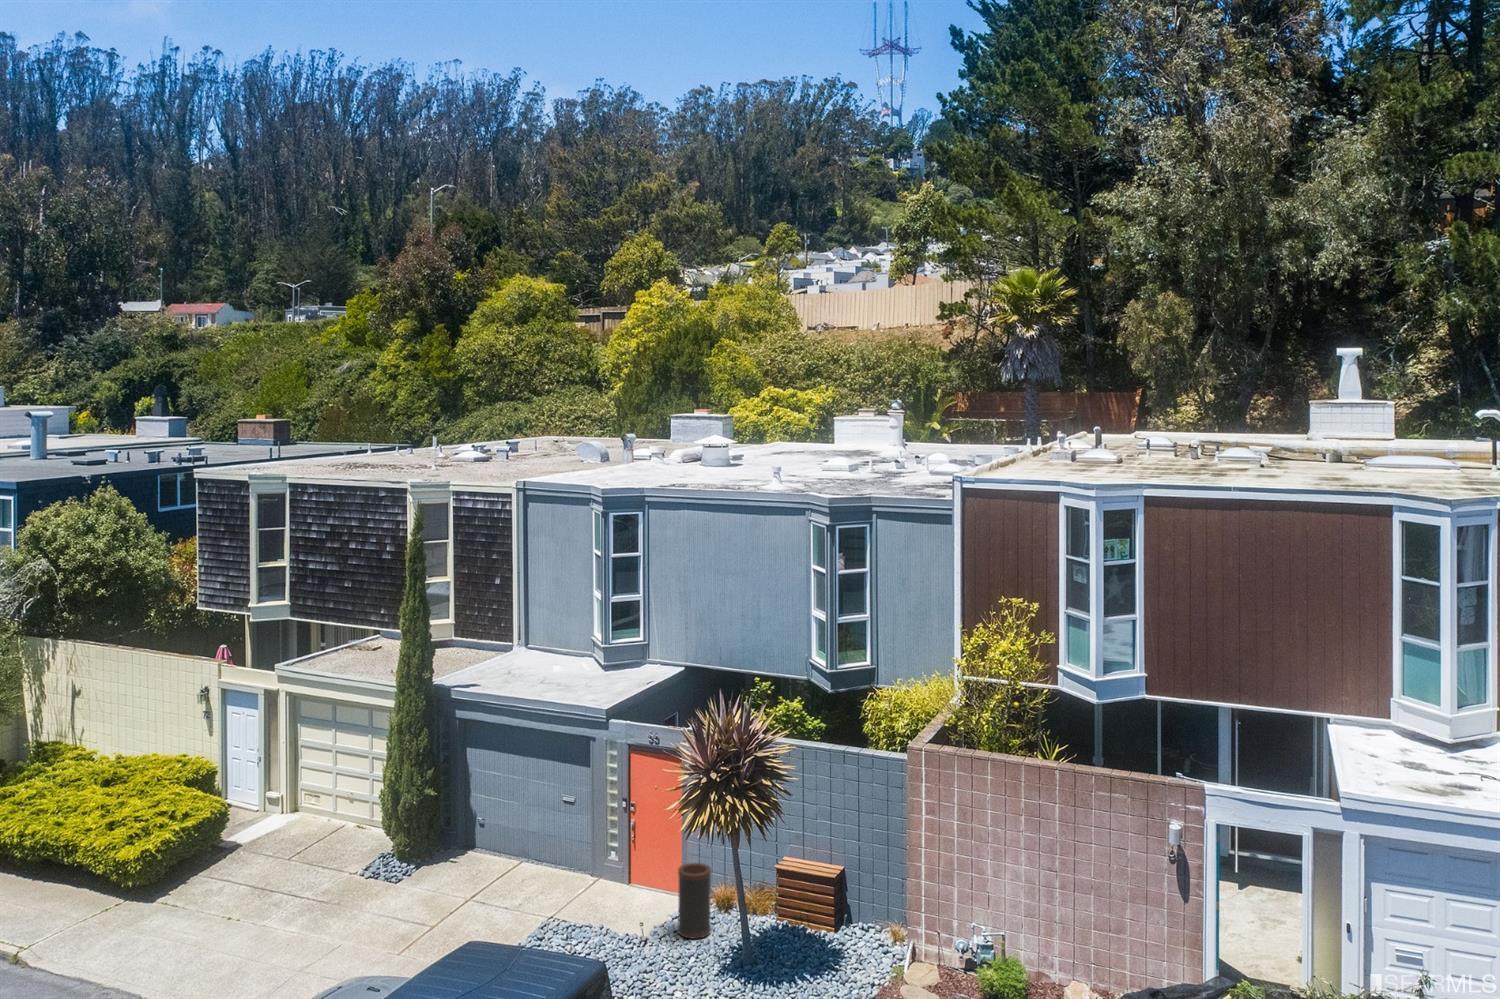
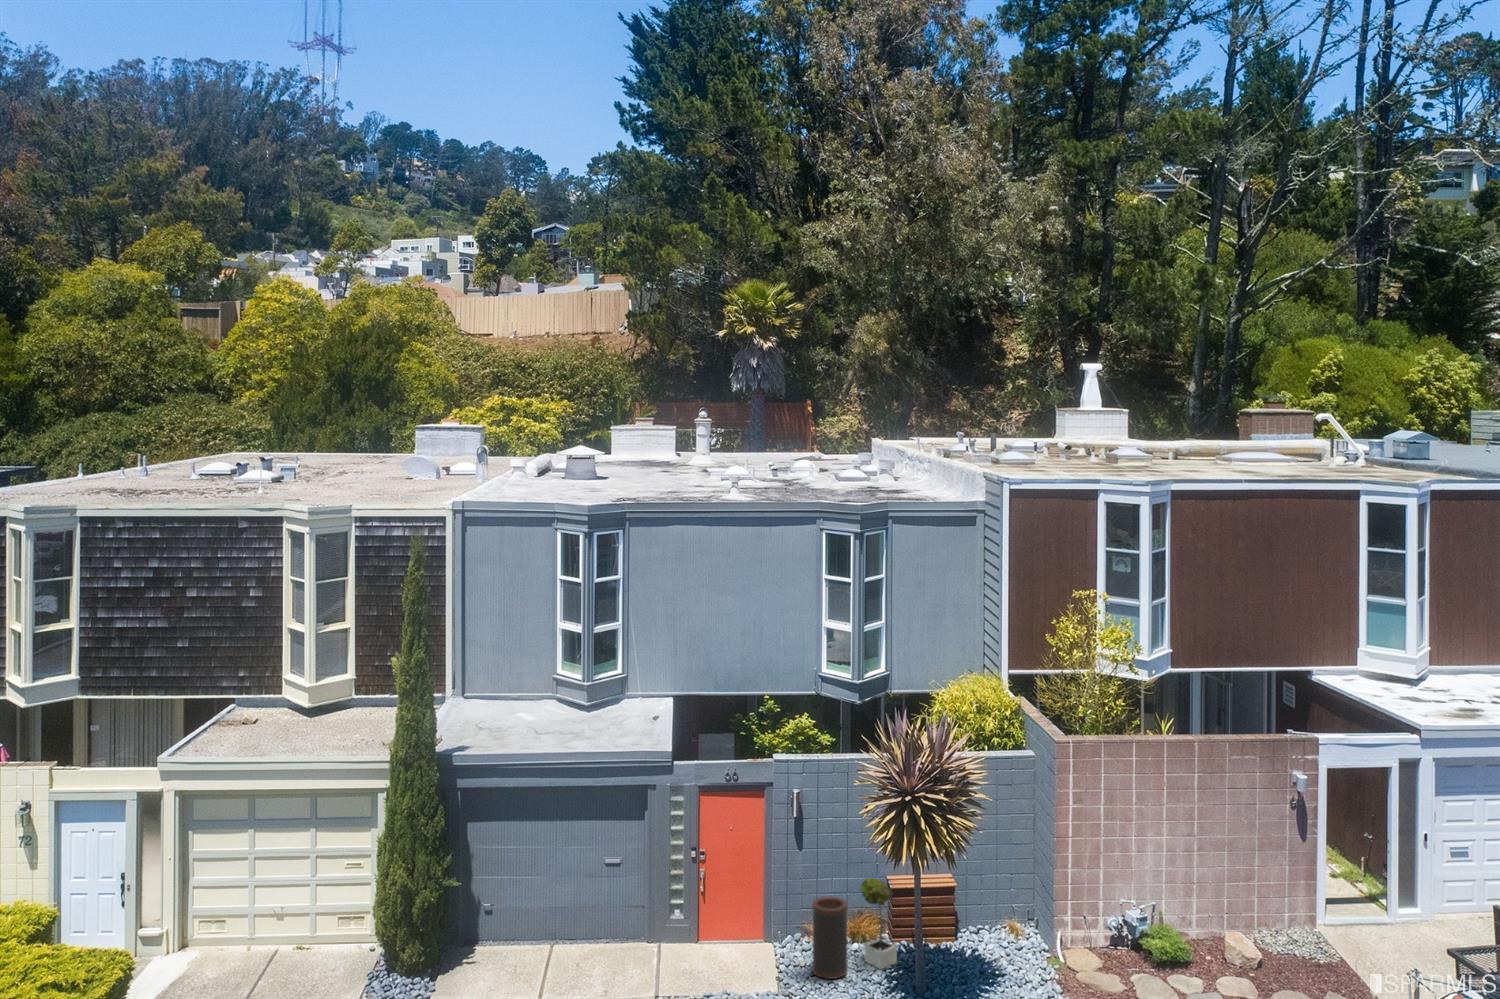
potted tree: none [730,853,764,940] -> present [860,877,897,969]

